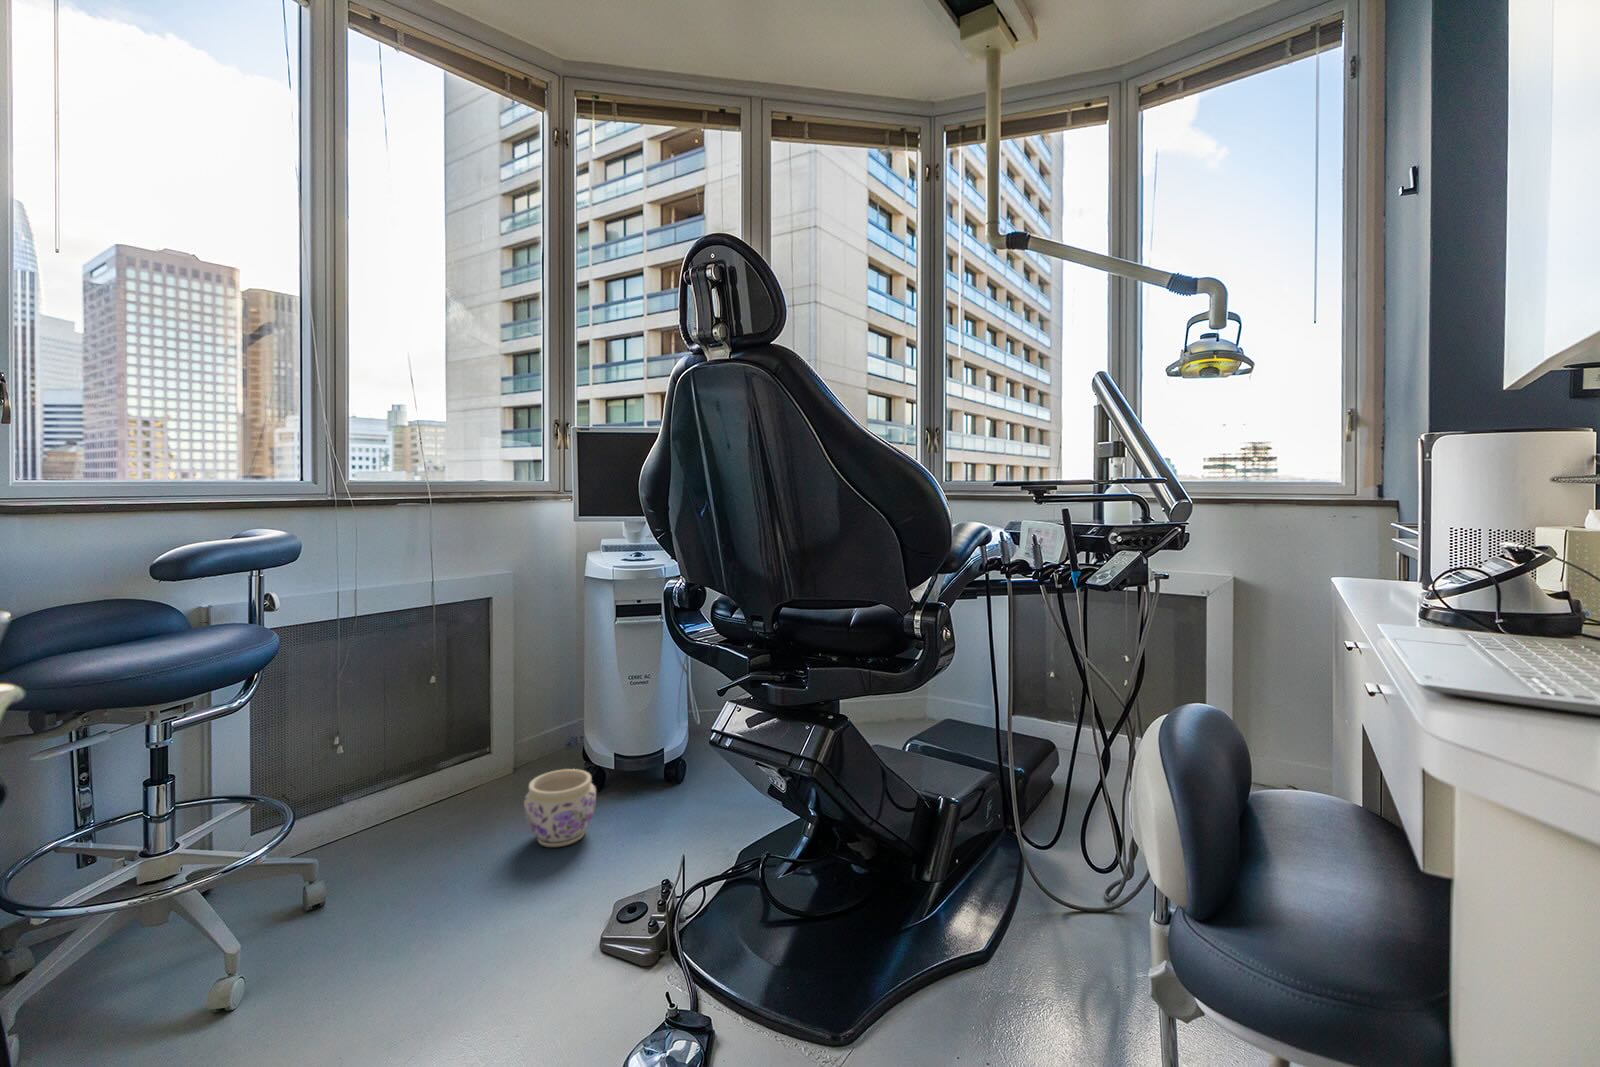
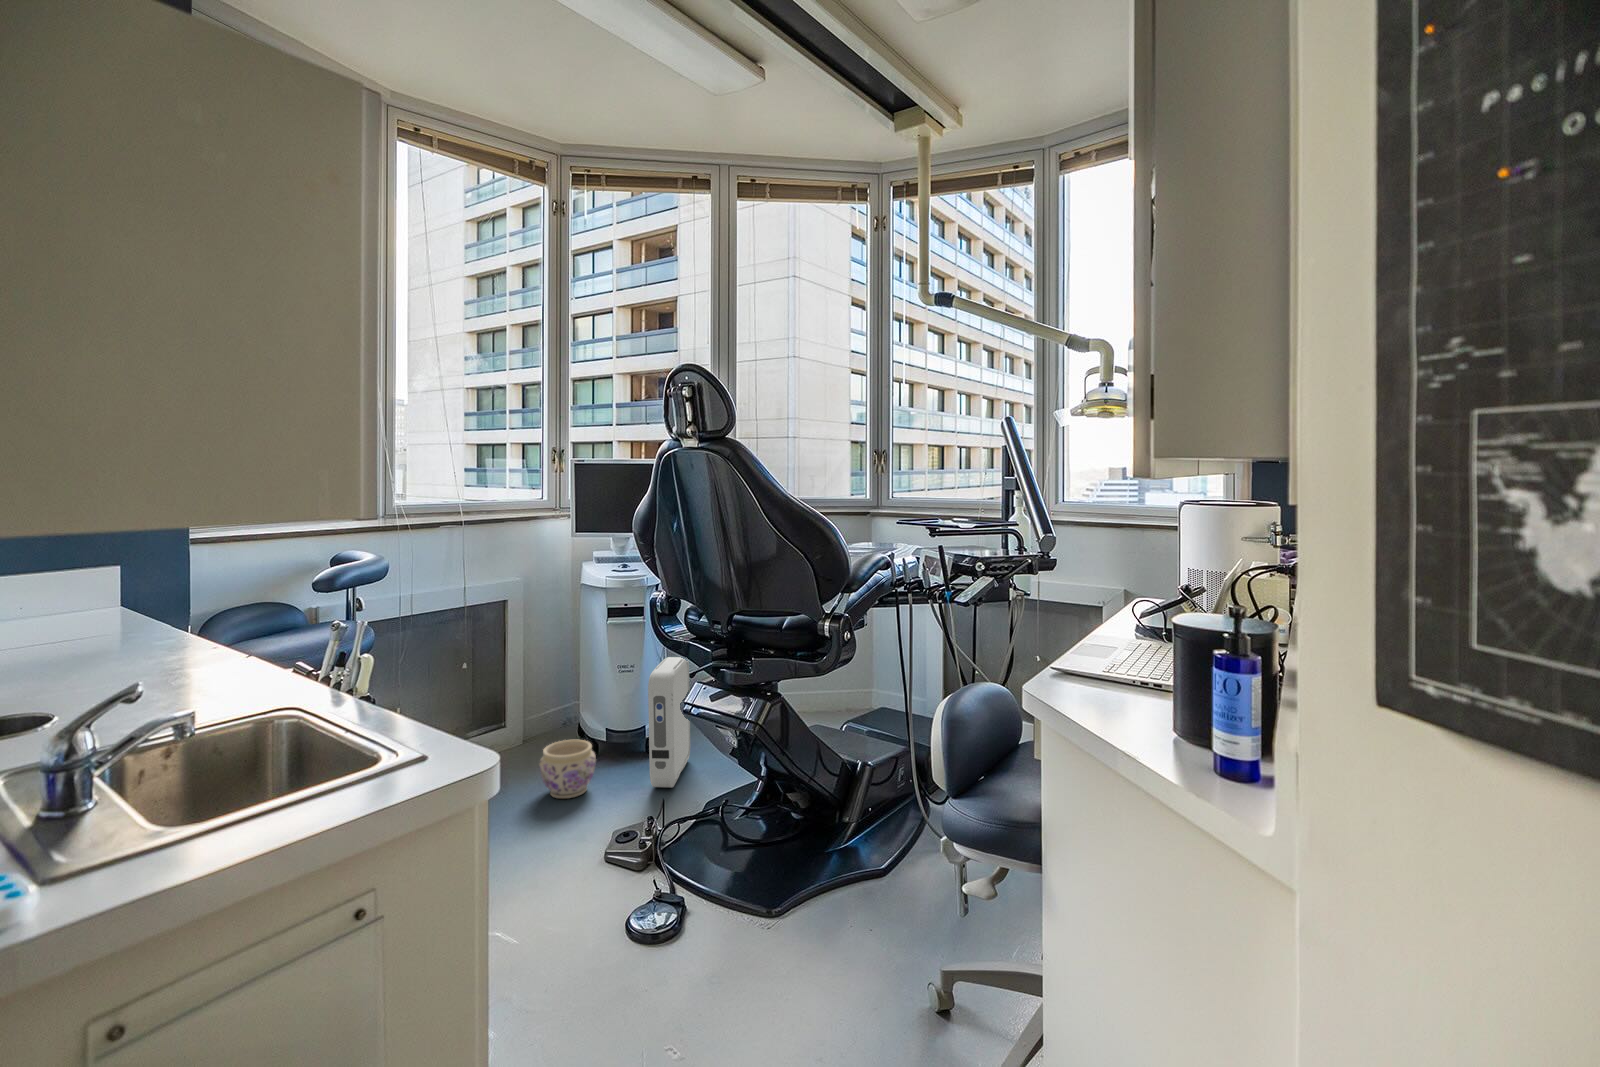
air purifier: none [662,666,714,832] -> present [648,657,690,787]

